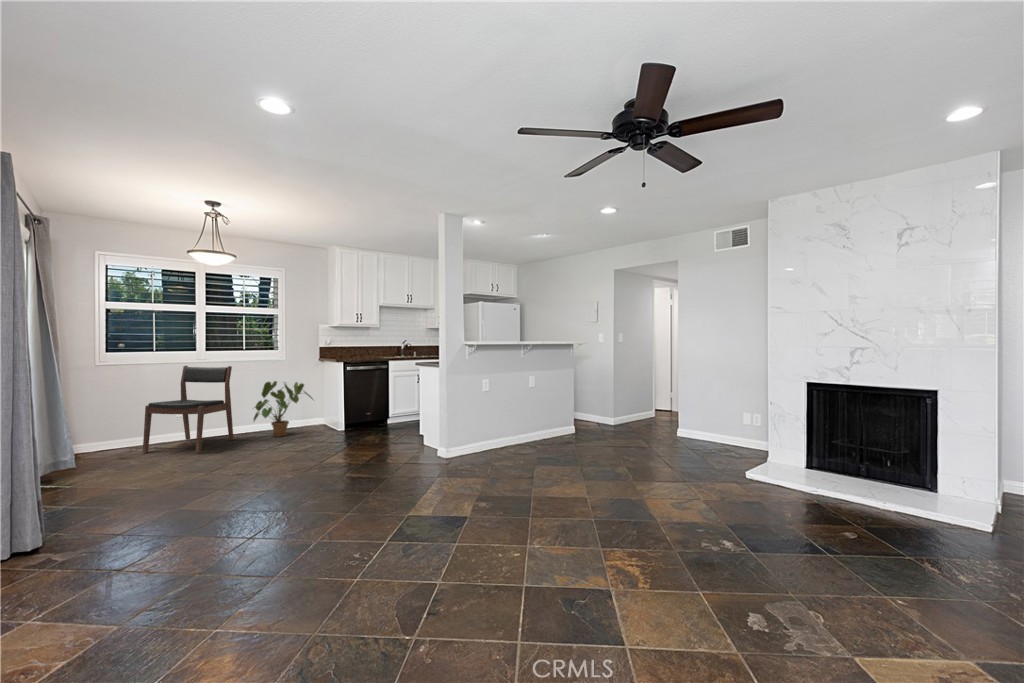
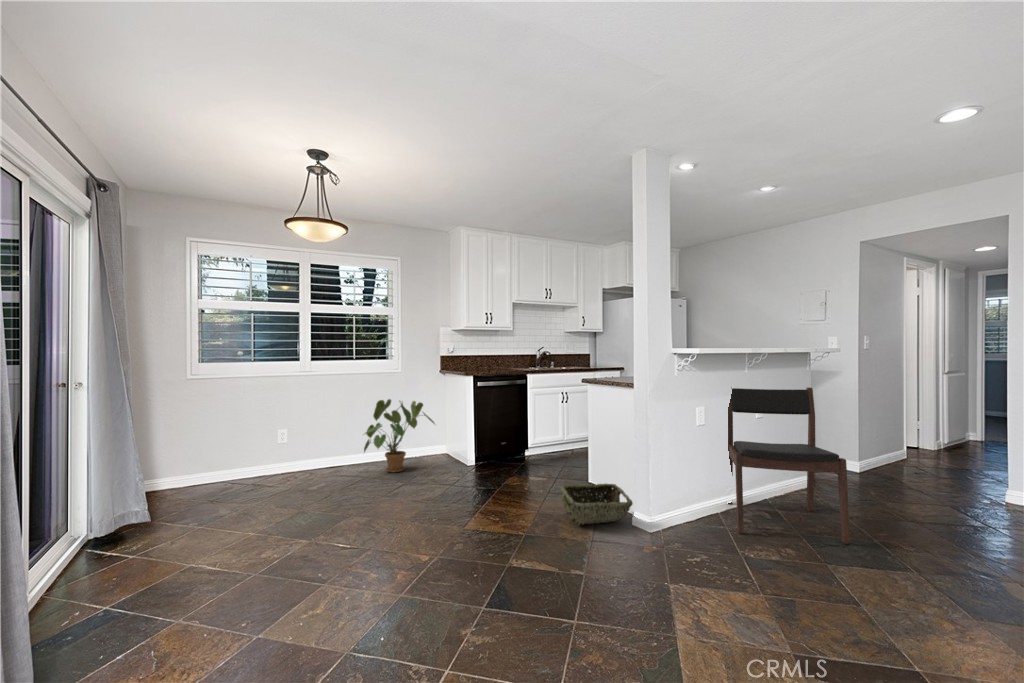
dining chair: present [143,366,233,454] -> present [728,388,850,544]
woven basket: none [398,434,443,460] -> present [561,484,633,525]

